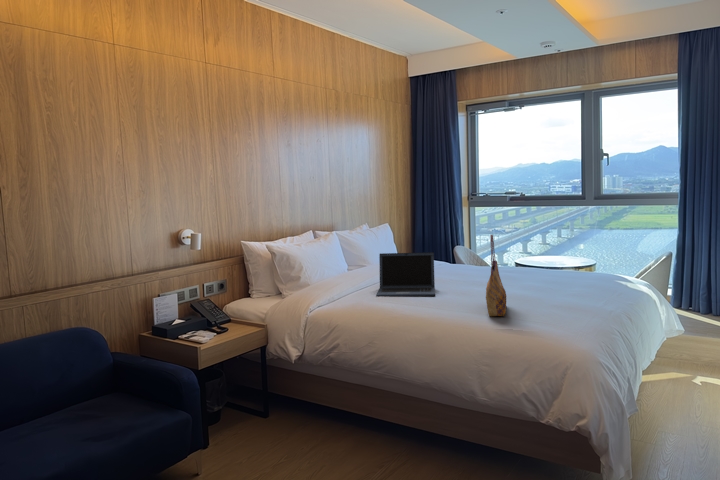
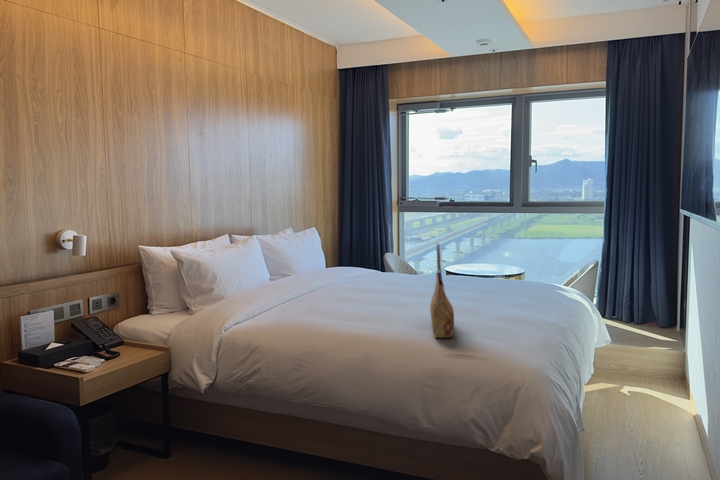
laptop: present [376,252,435,296] -> none [302,261,370,312]

